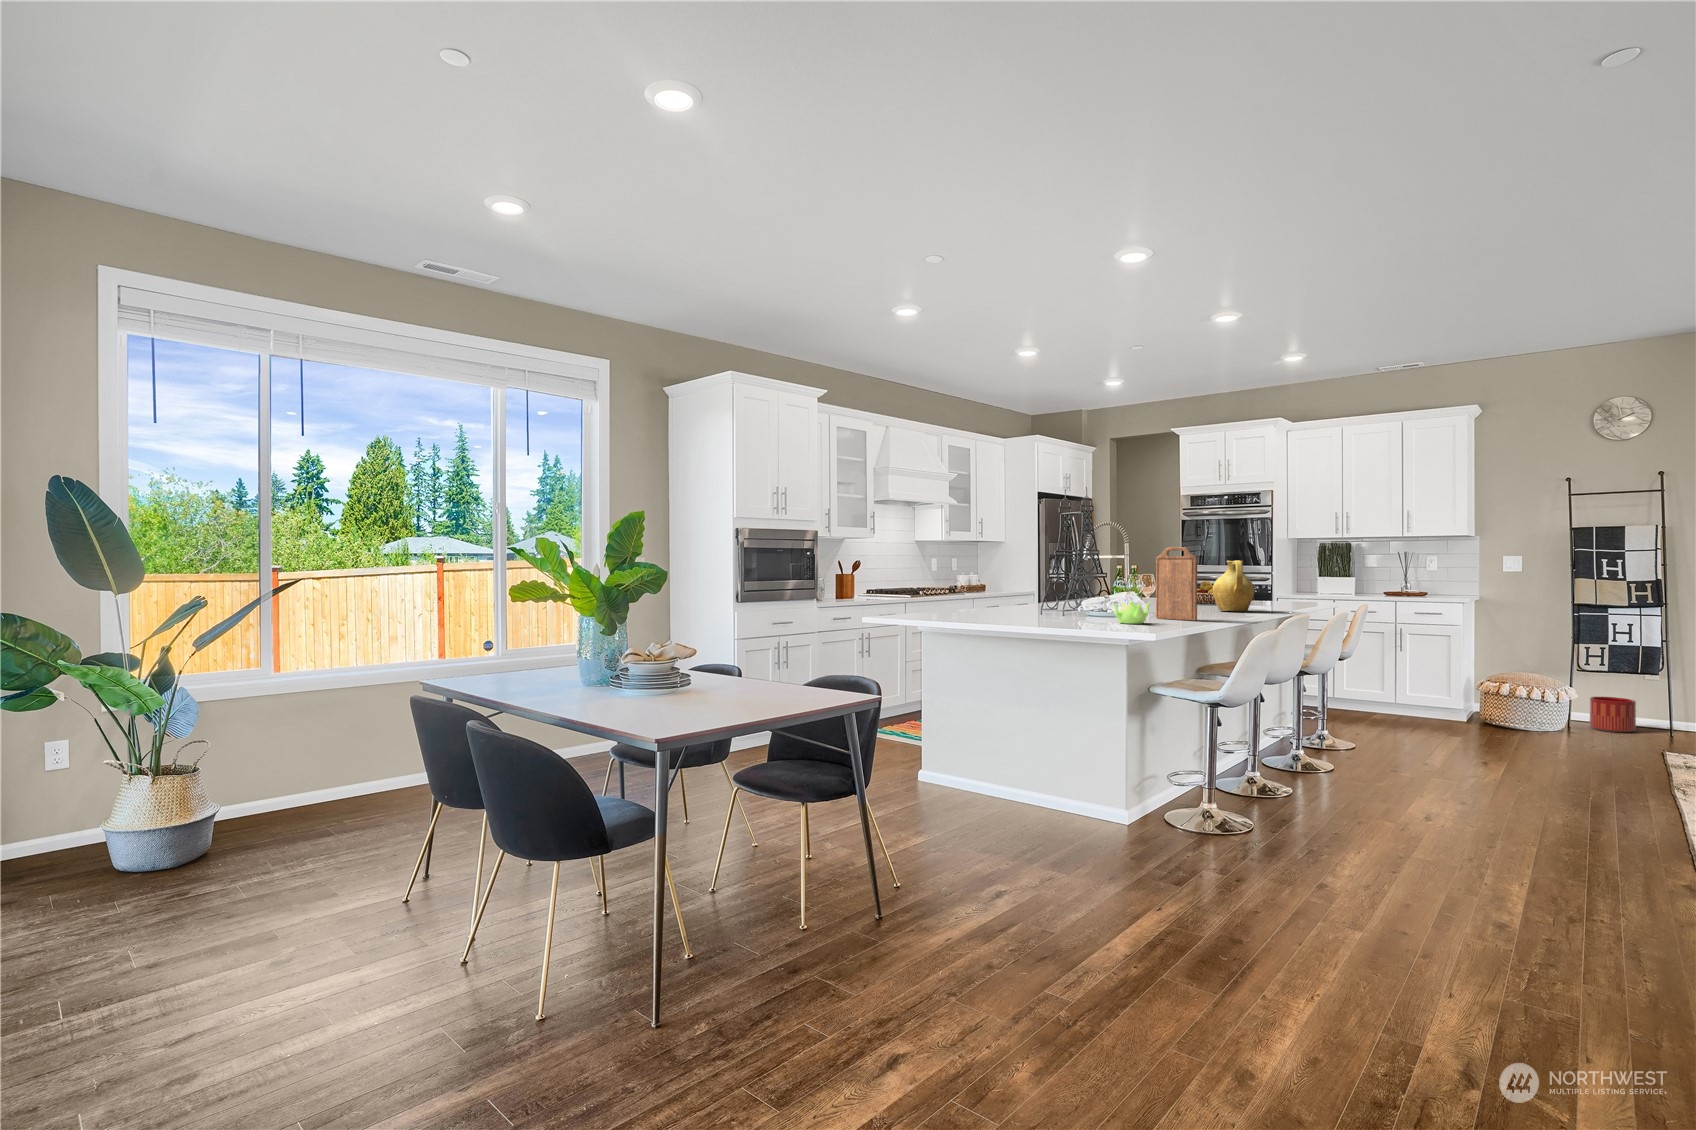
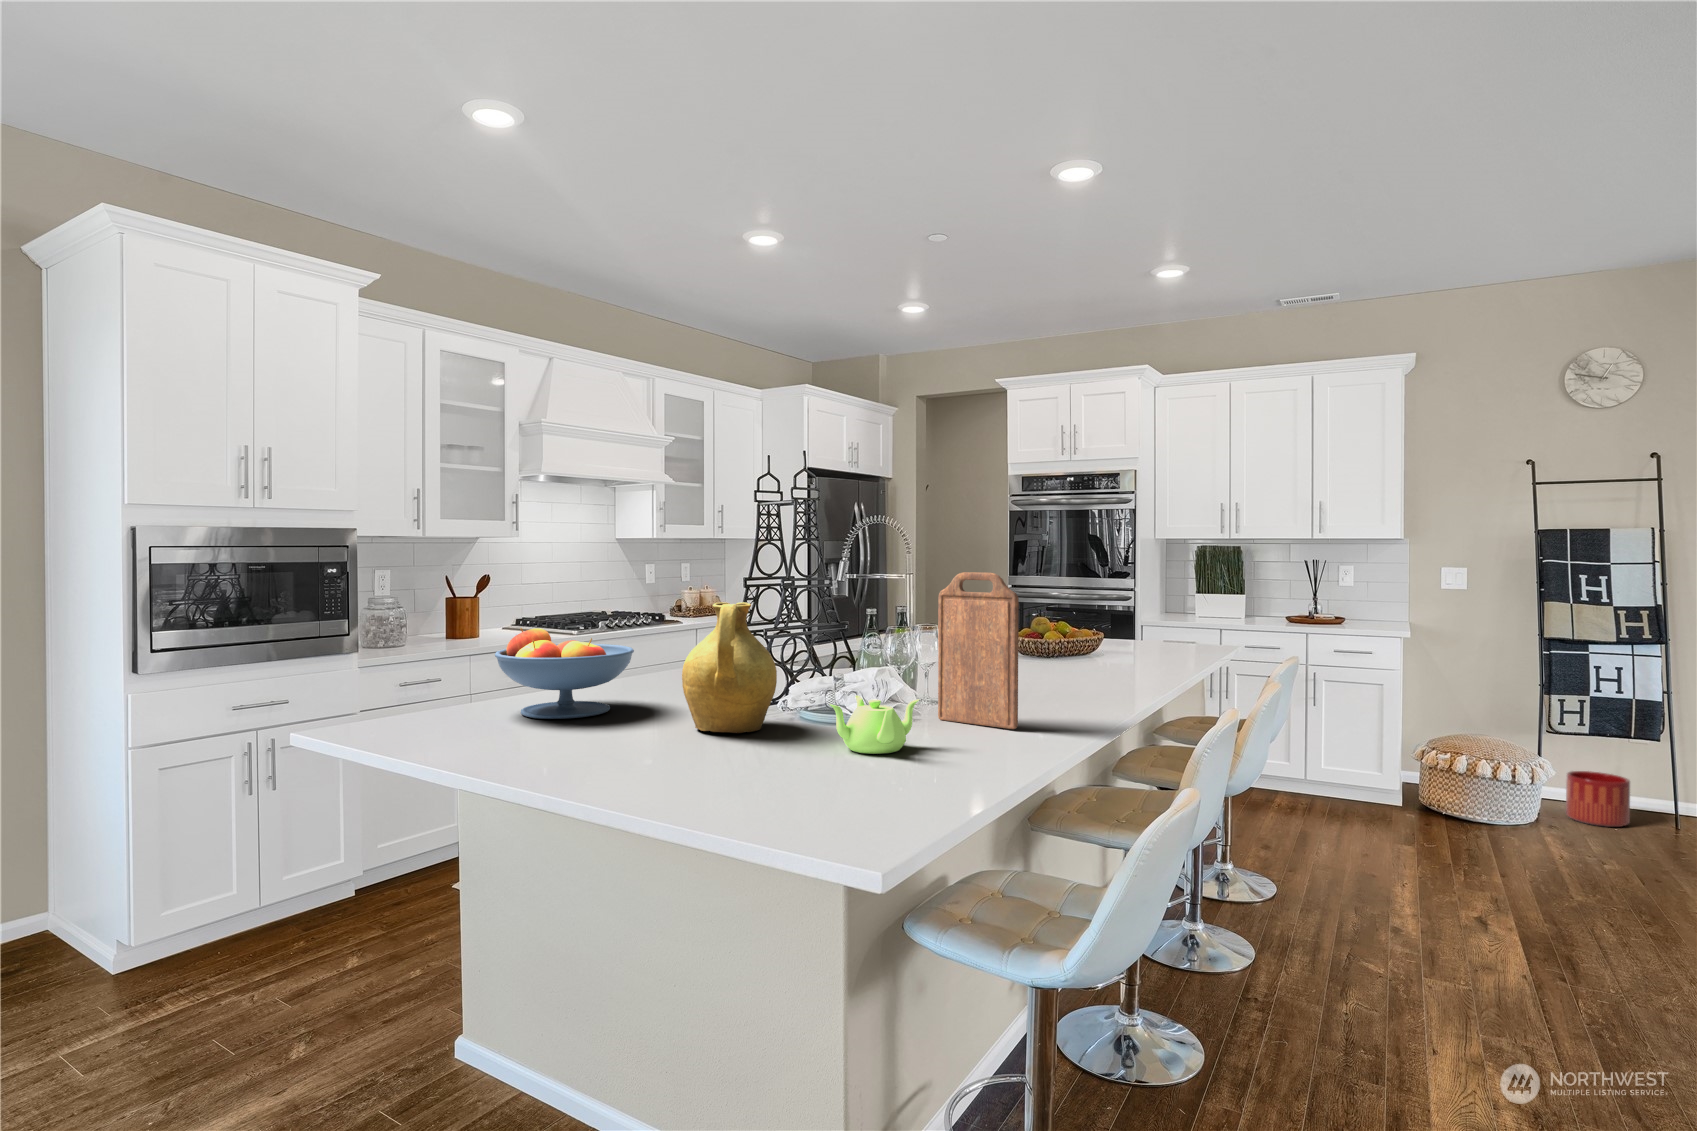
pitcher: present [1213,560,1254,611] -> present [682,602,777,733]
fruit bowl: none [942,575,1005,615] -> present [495,628,634,719]

